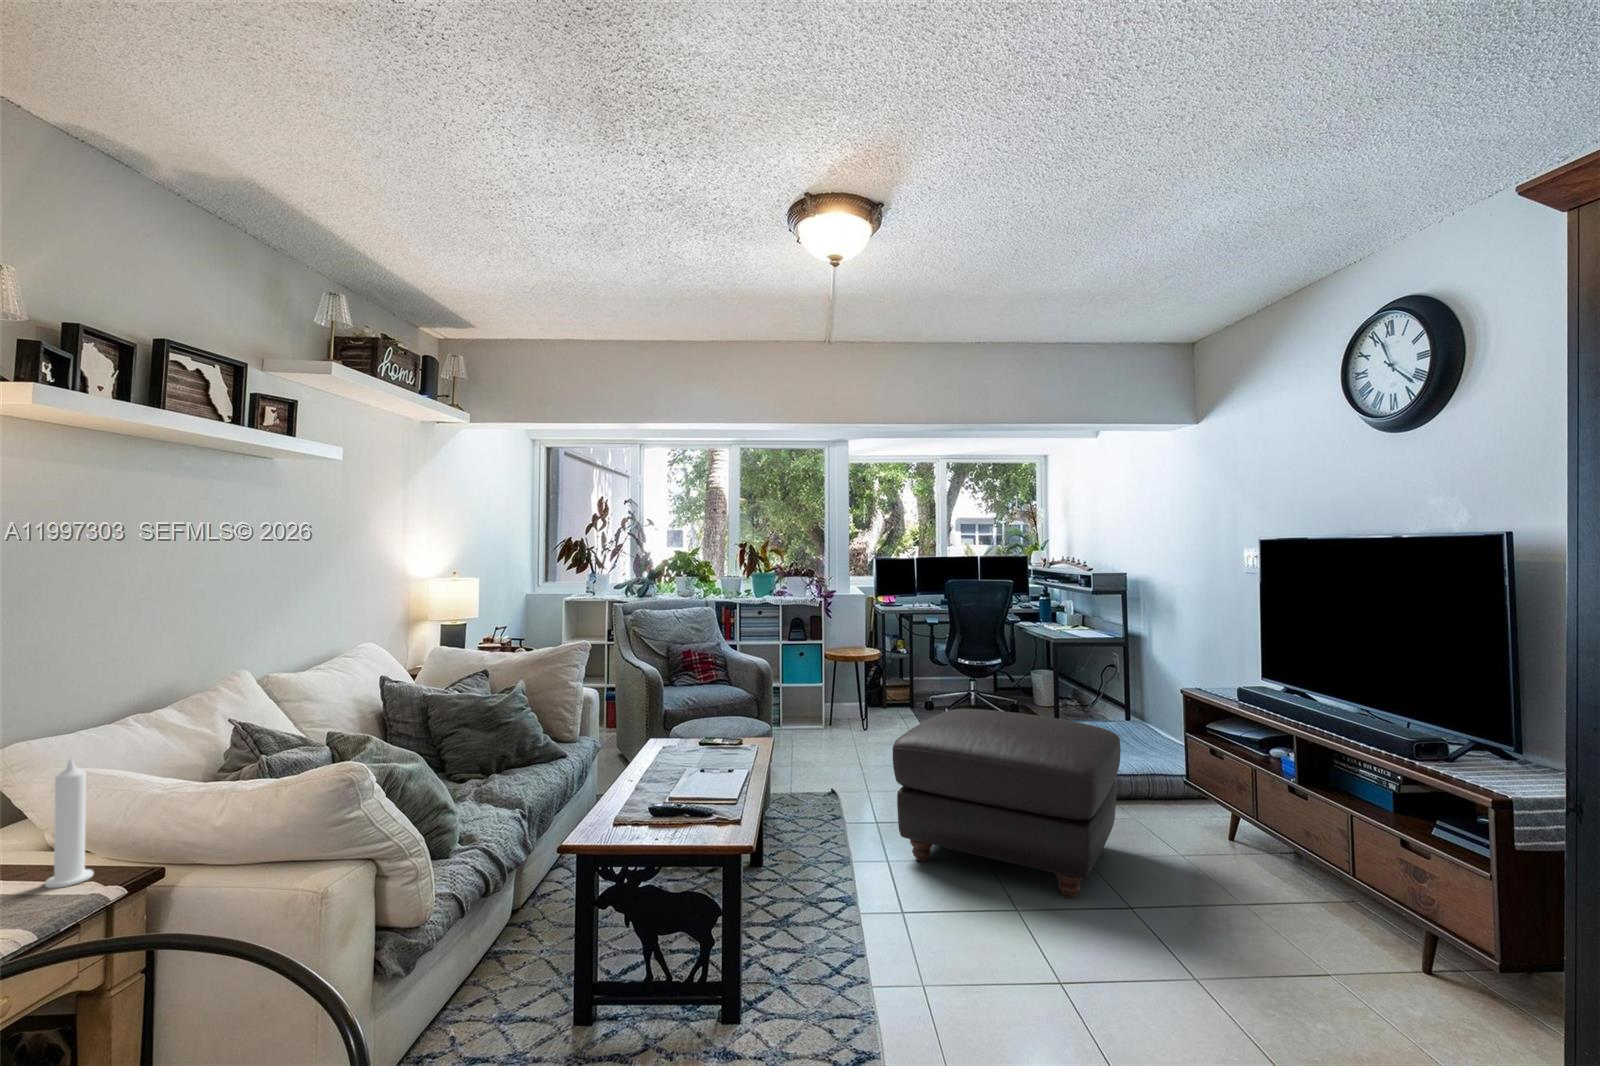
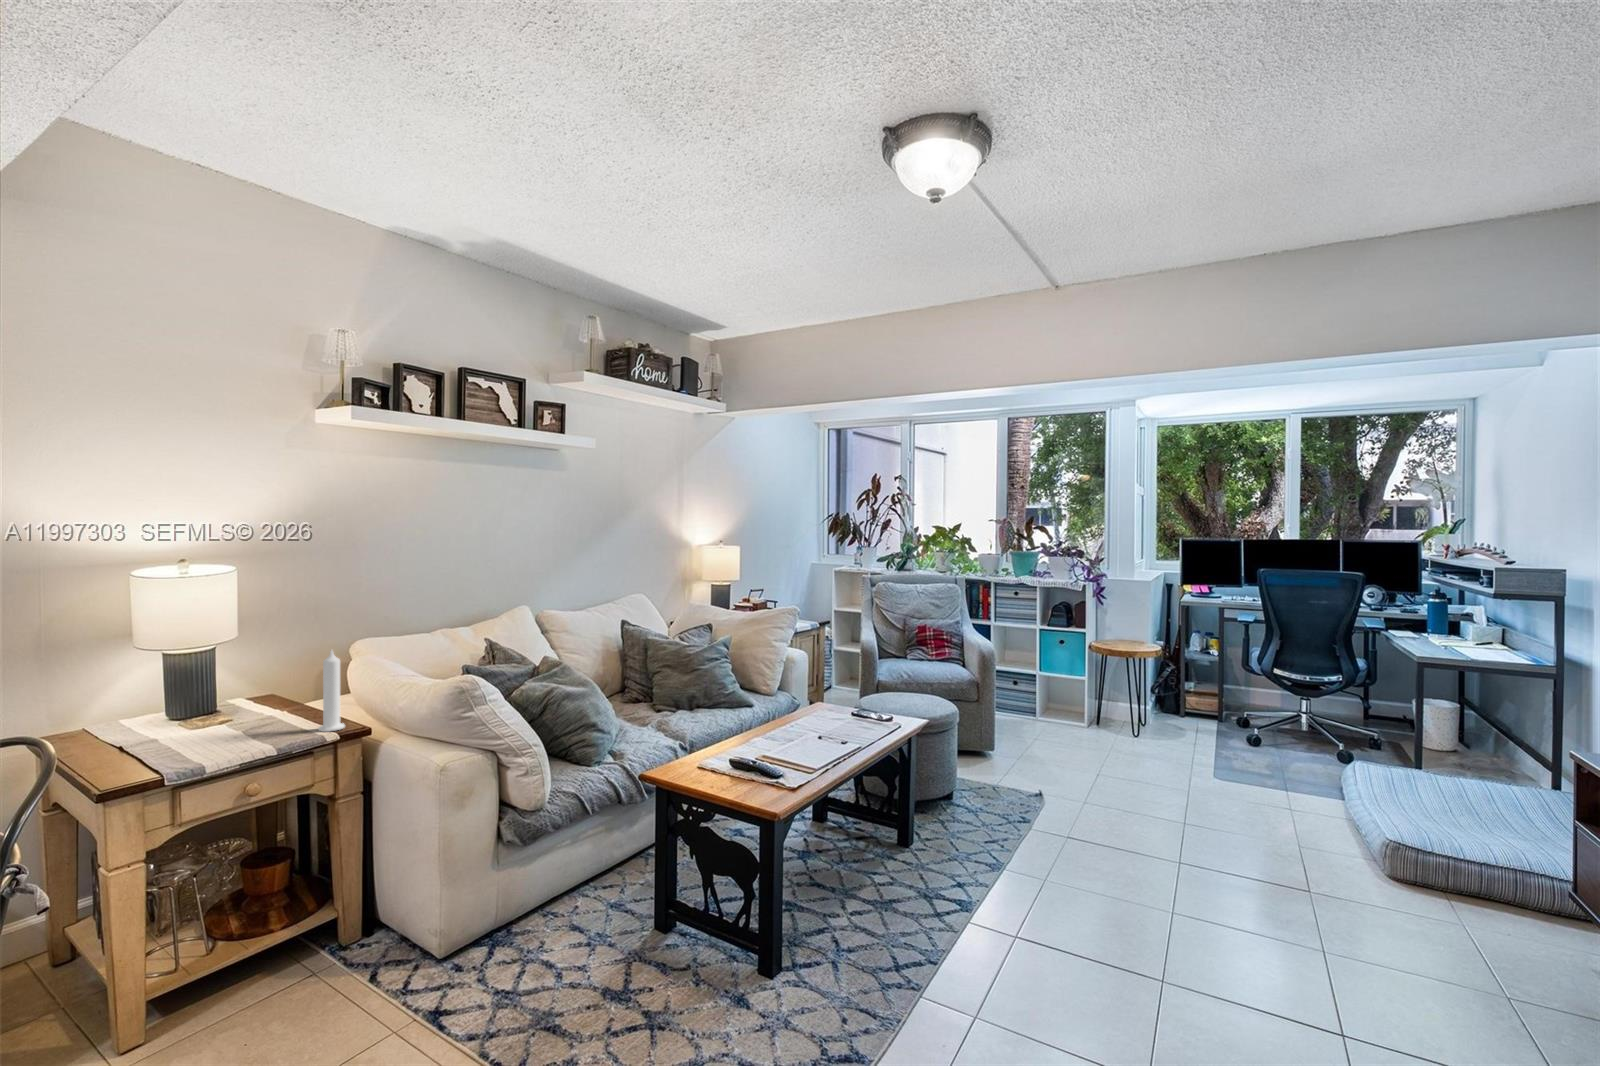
ottoman: present [893,709,1121,898] -> none [1051,721,1394,985]

